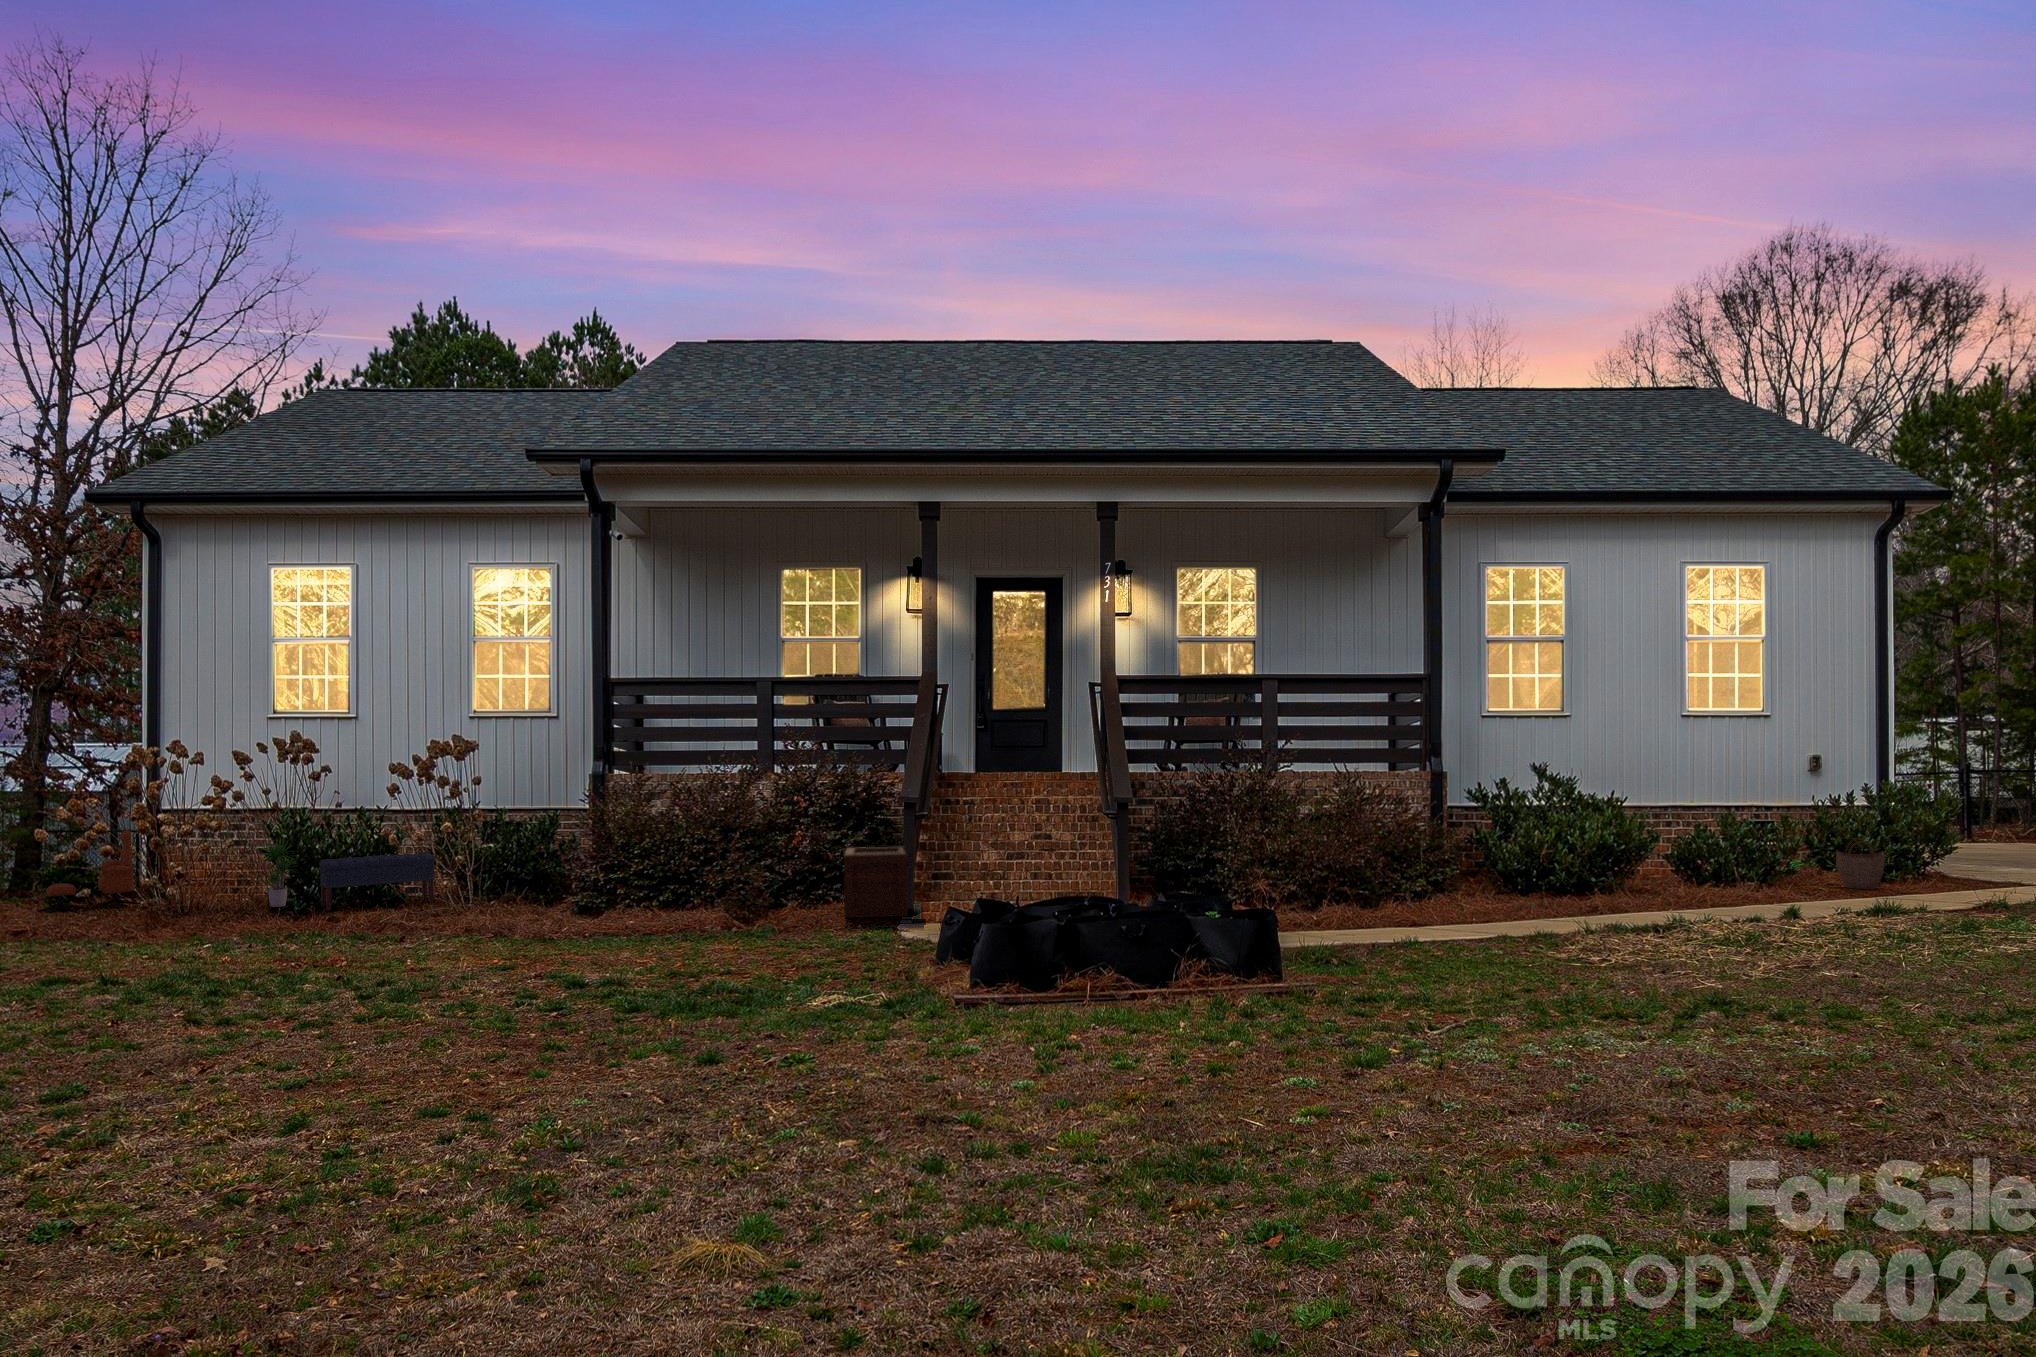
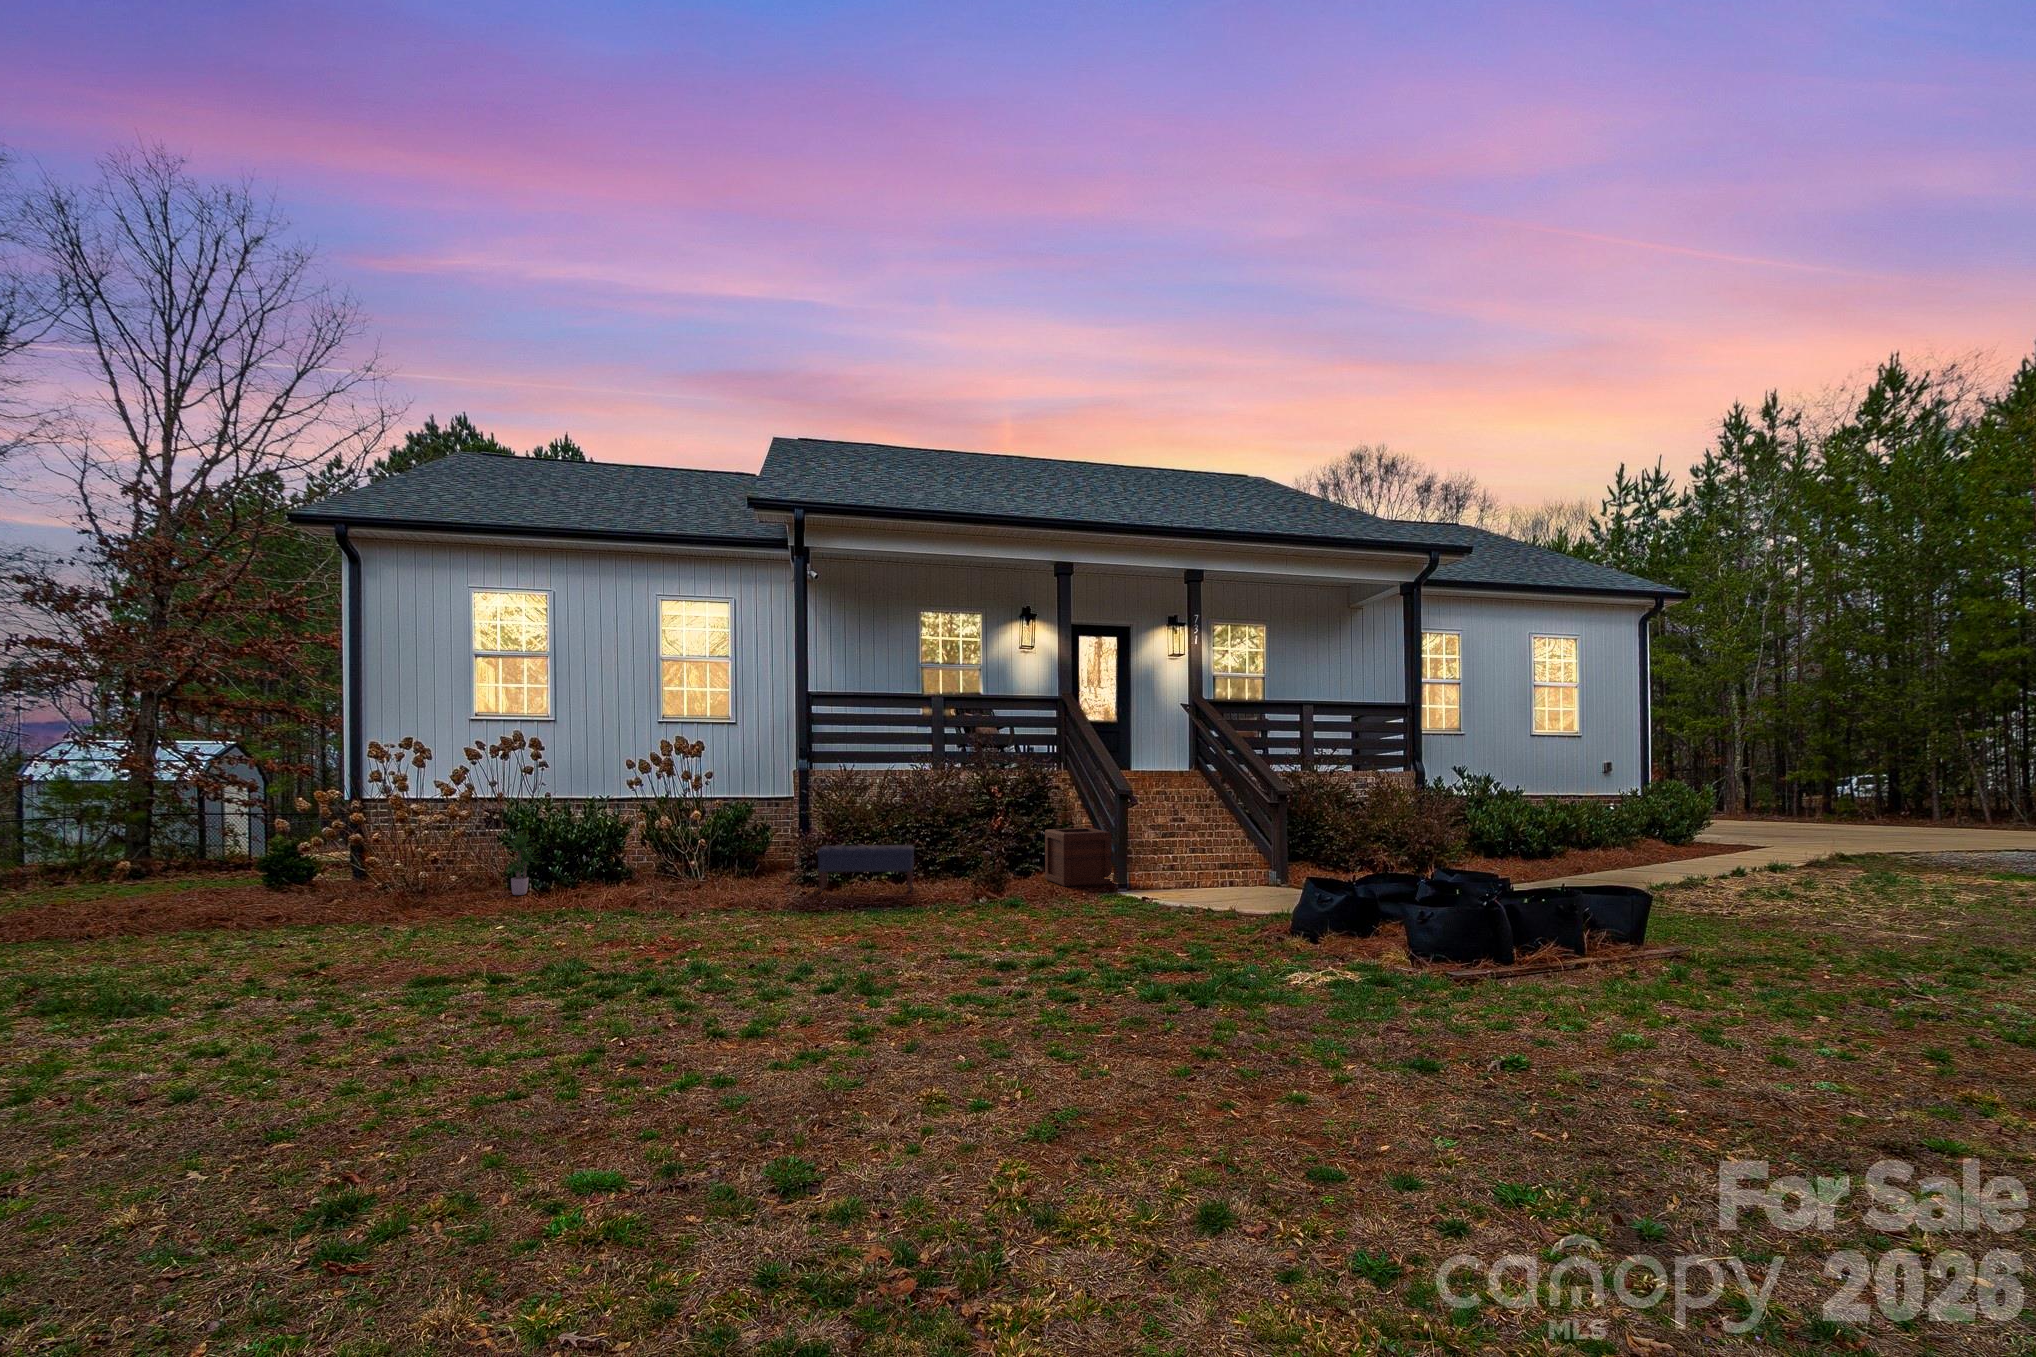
lounge chair: present [38,830,141,913] -> none [265,826,369,908]
woven basket: present [1836,841,1884,890] -> none [1659,814,1694,848]
bench: present [319,852,435,911] -> present [817,845,915,892]

